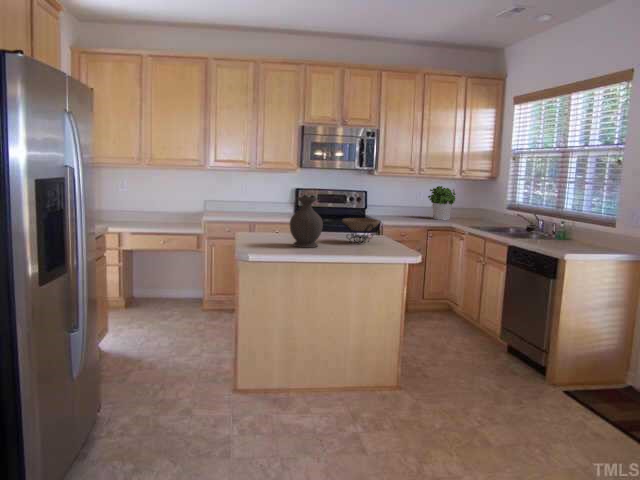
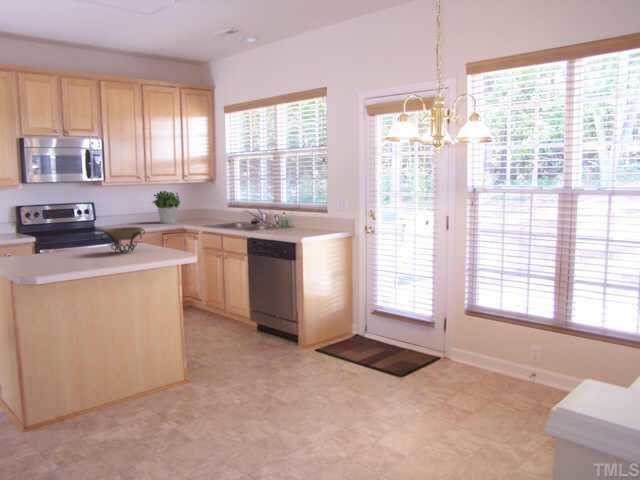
vase: present [290,197,323,248] -> none [54,210,93,264]

